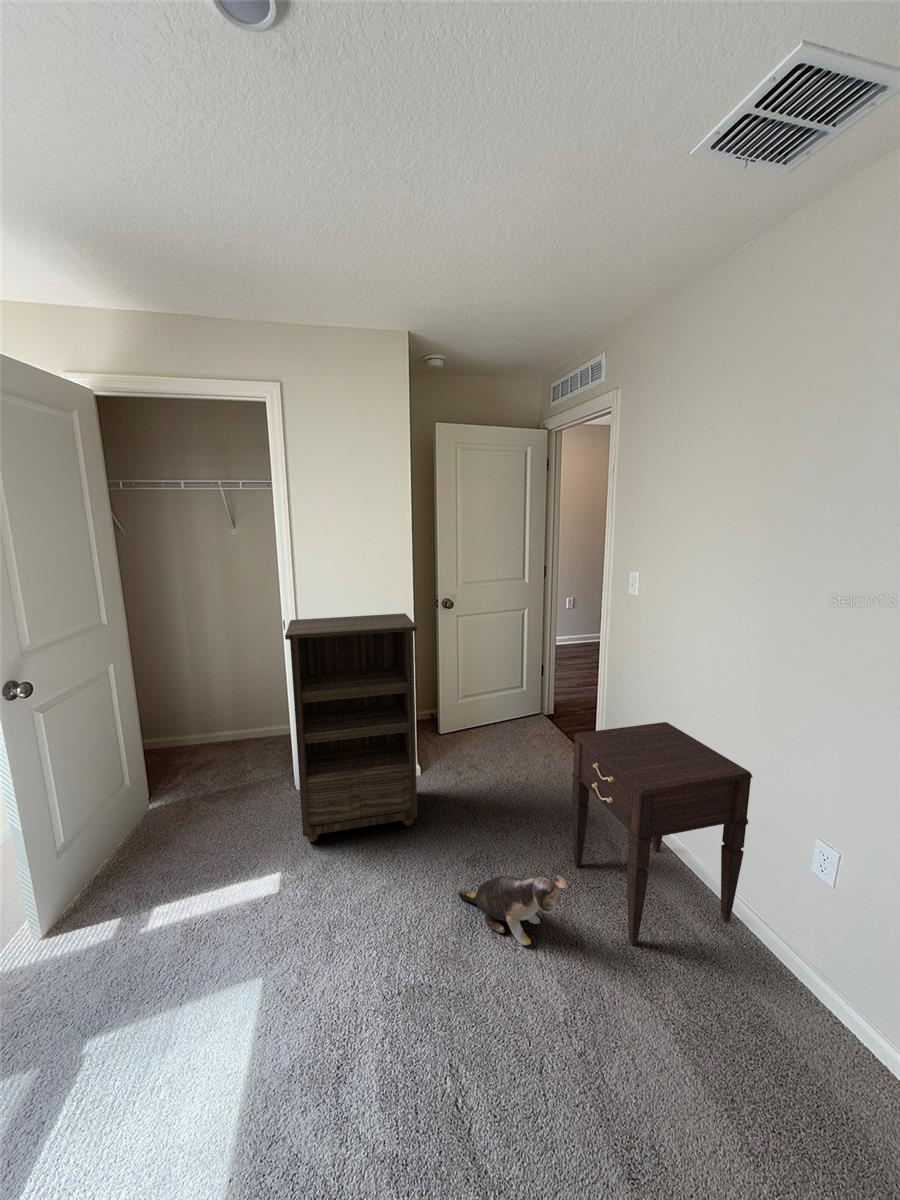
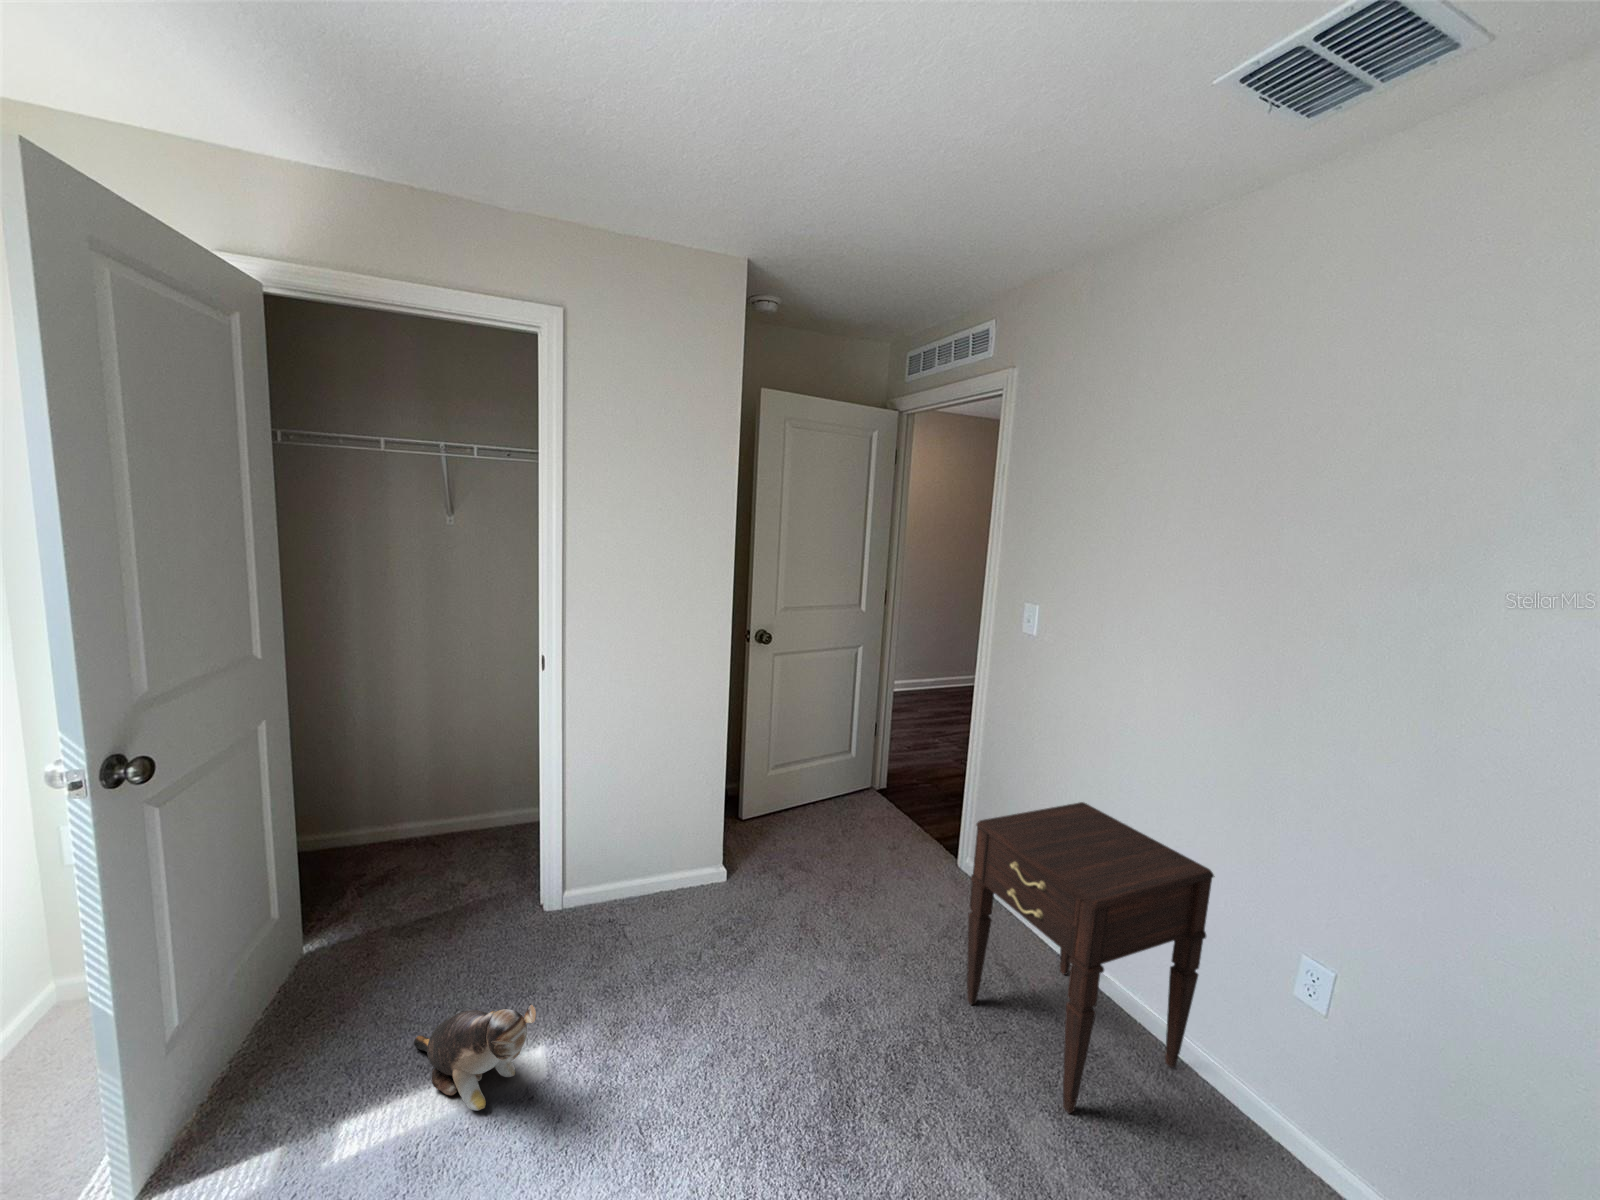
bookshelf: present [285,613,417,842] -> none [564,649,760,991]
plush toy: present [459,875,567,945] -> present [414,1005,536,1111]

